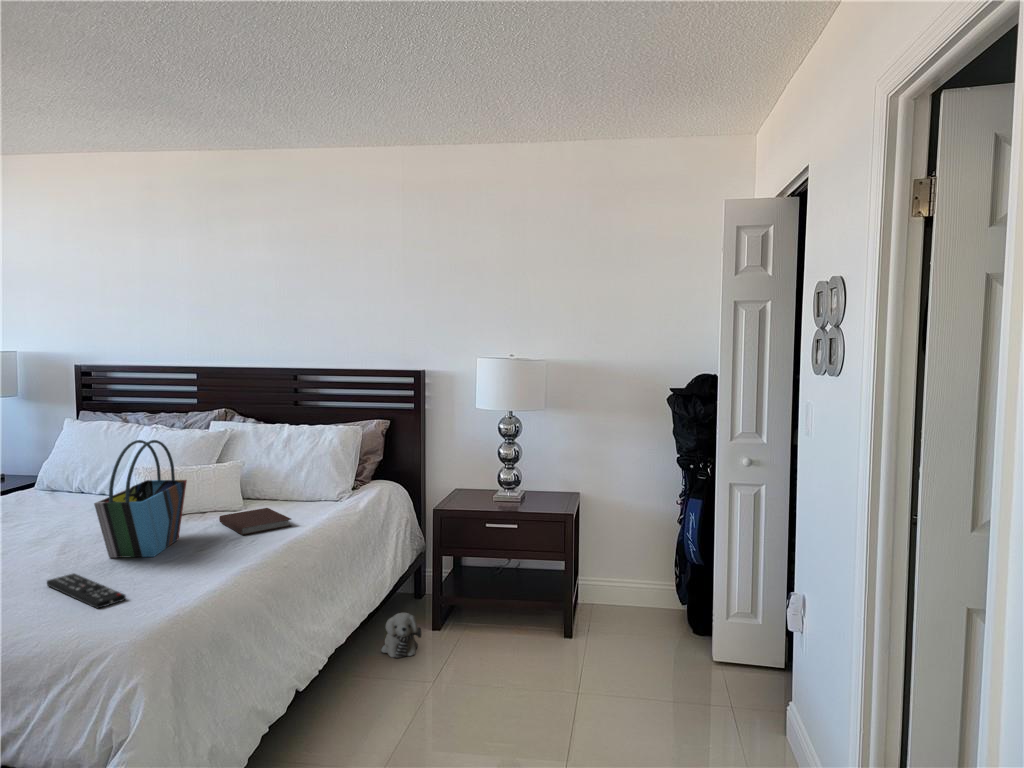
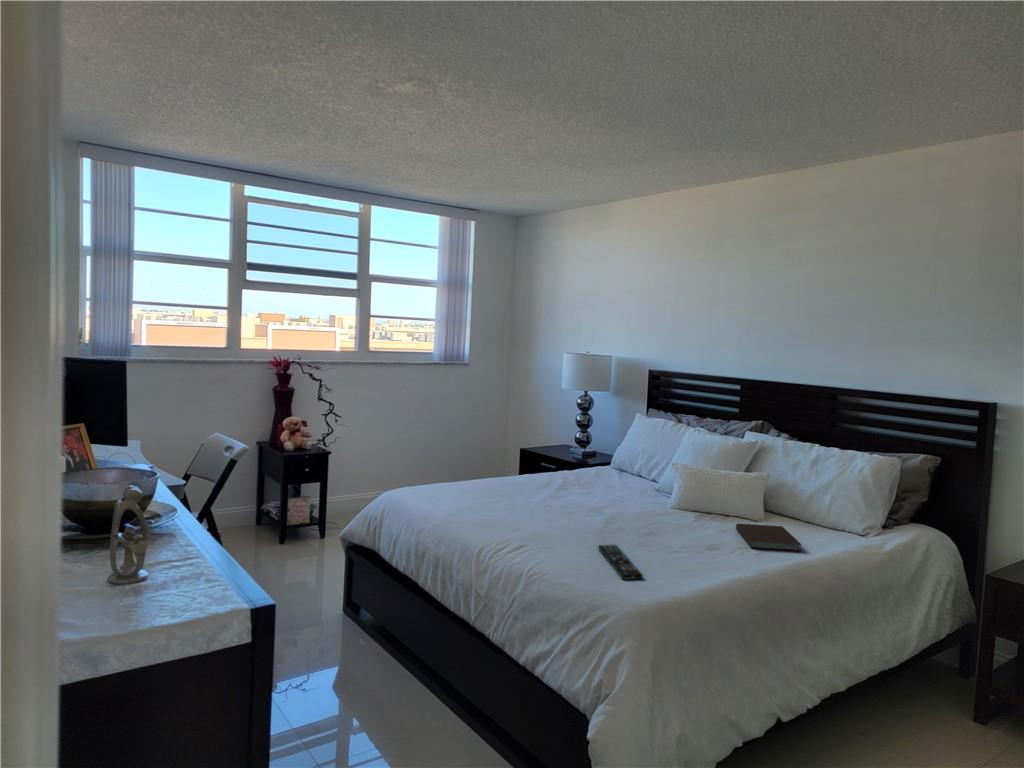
tote bag: present [94,440,187,558] -> none [635,446,709,547]
plush toy: present [381,613,421,658] -> none [895,682,951,739]

